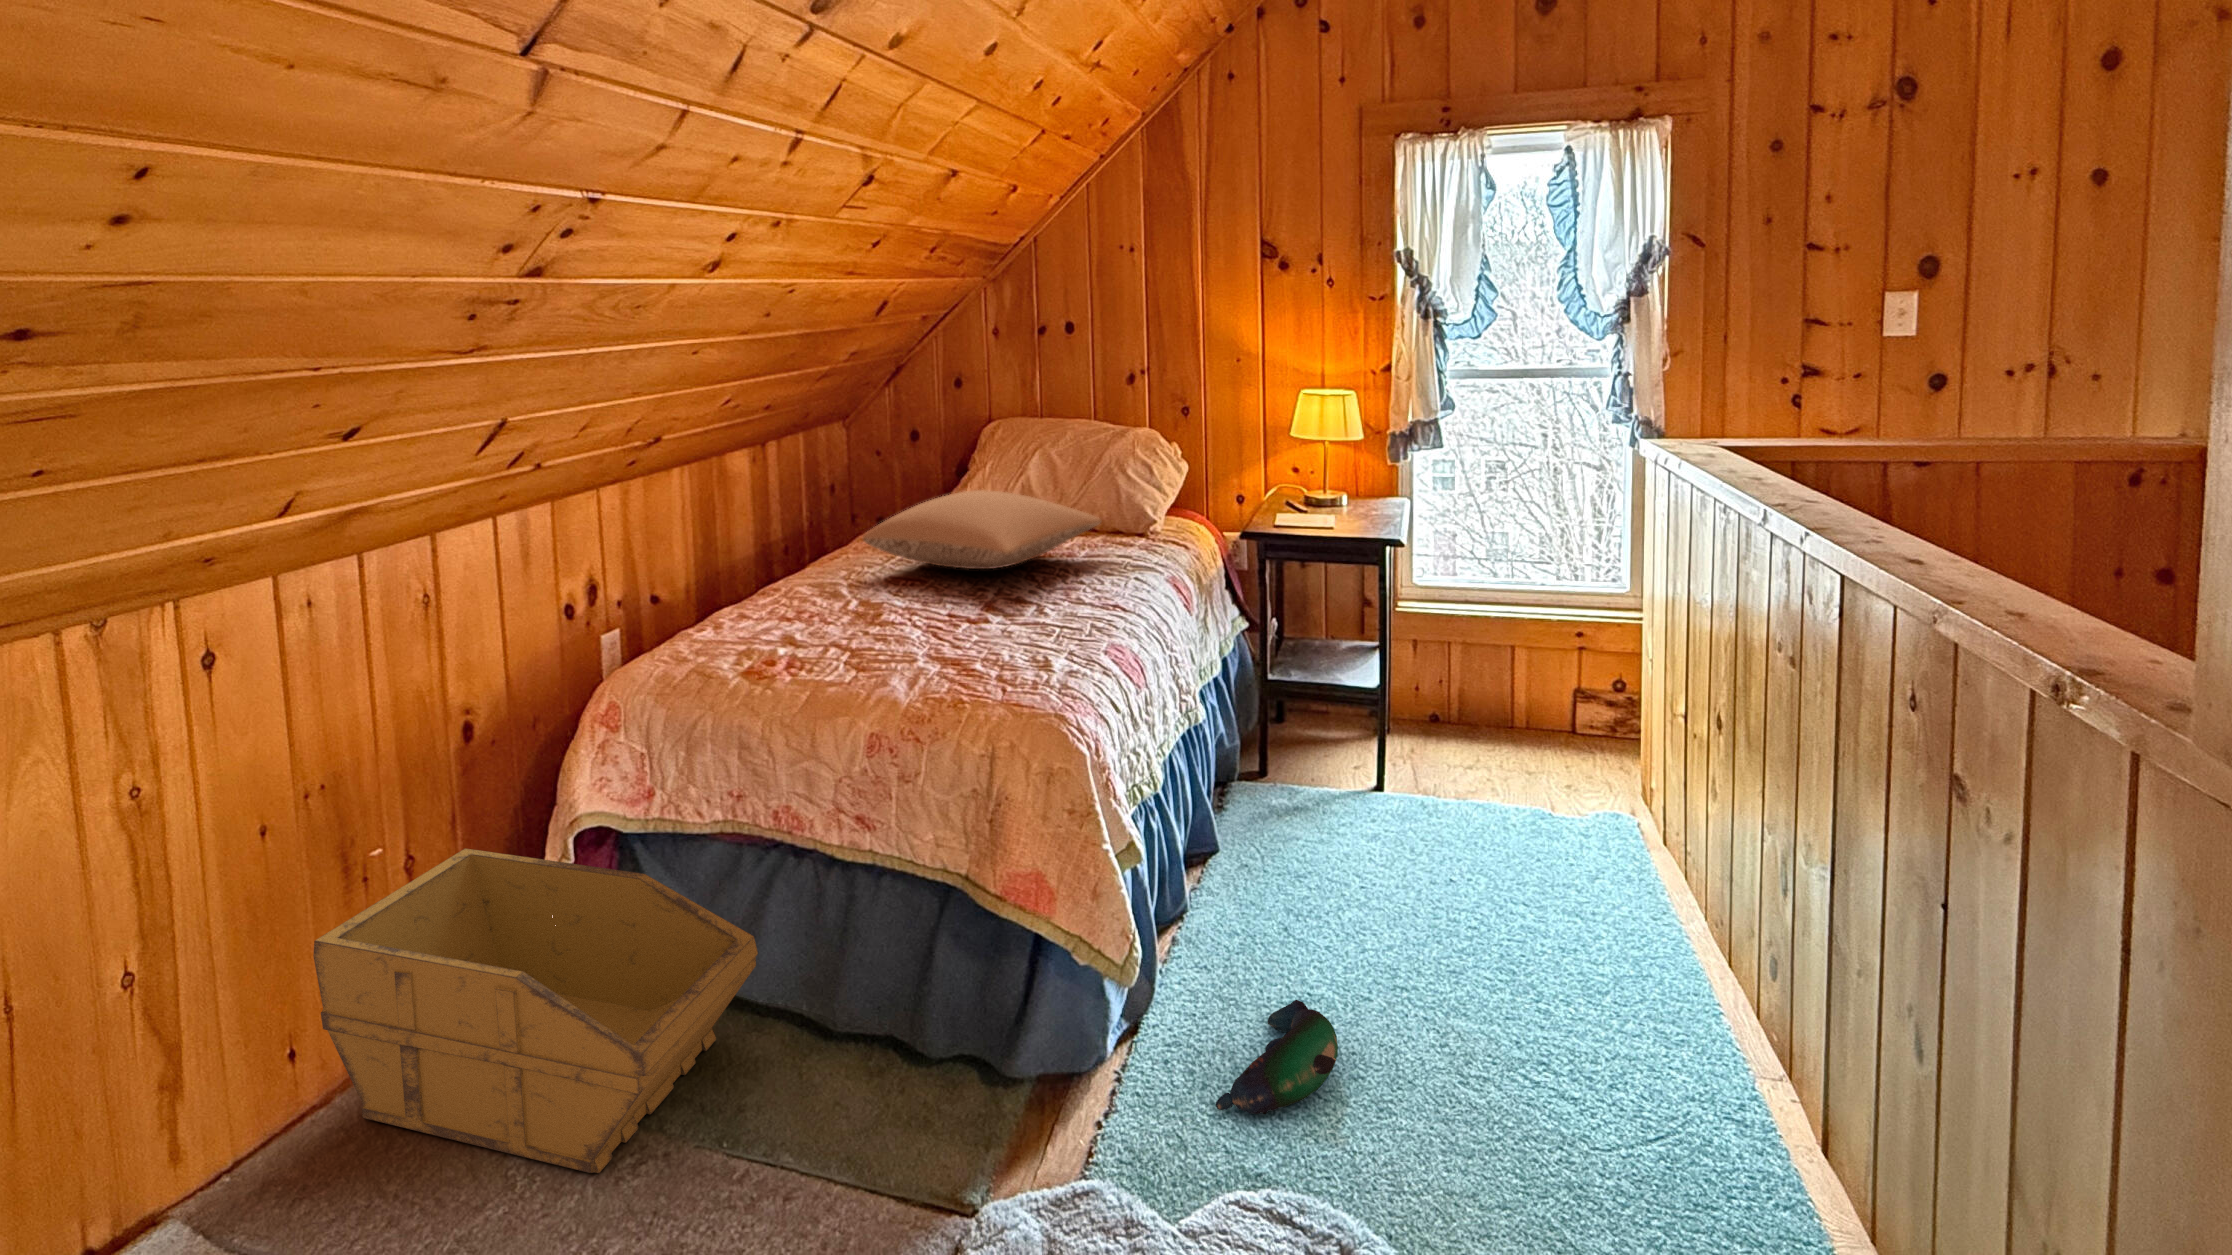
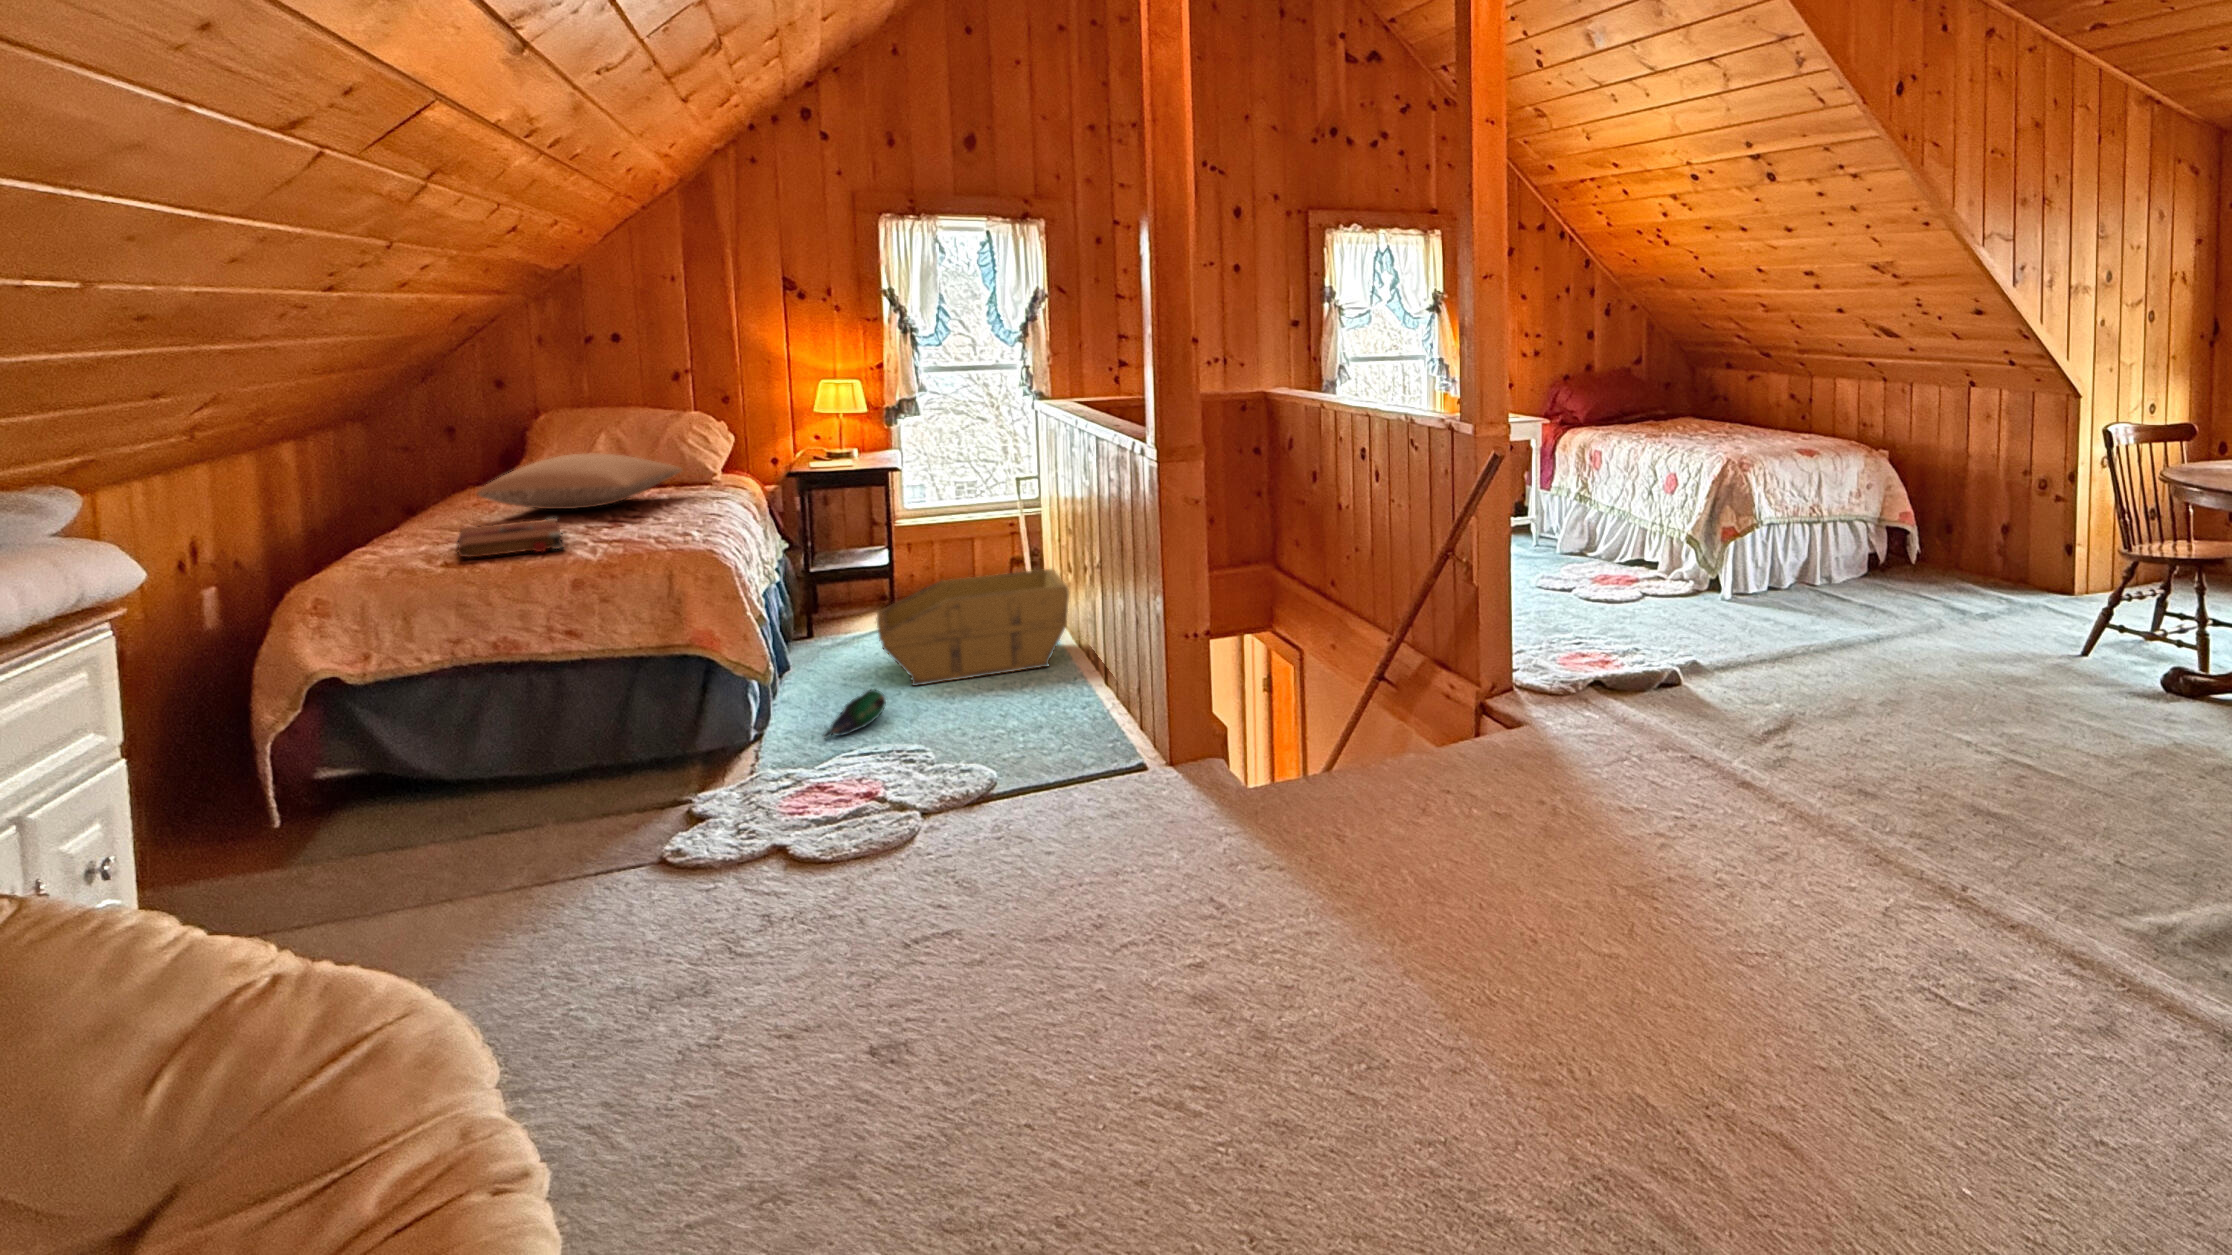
book: none [765,594,919,667] -> present [458,518,564,557]
storage bin: present [313,849,758,1173] -> present [877,569,1069,686]

